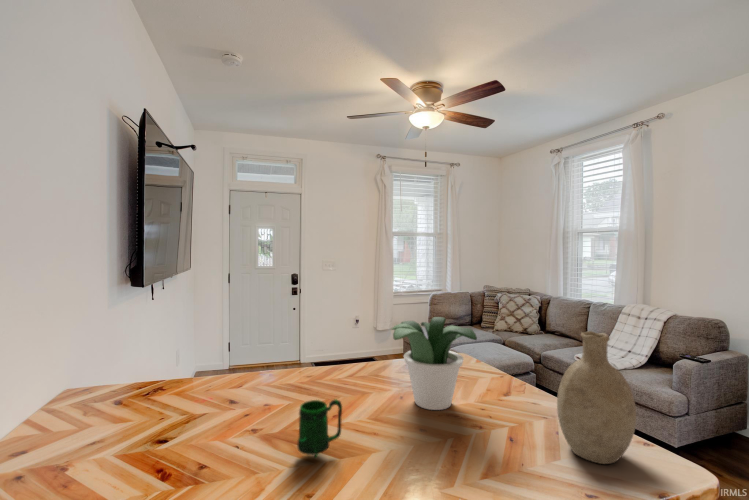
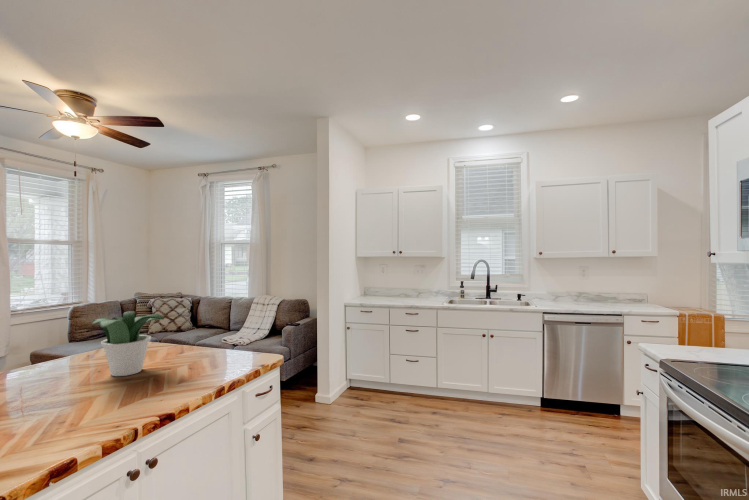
decorative vase: present [557,331,636,464] -> none [214,304,250,368]
mug: present [297,399,342,457] -> none [32,372,70,420]

